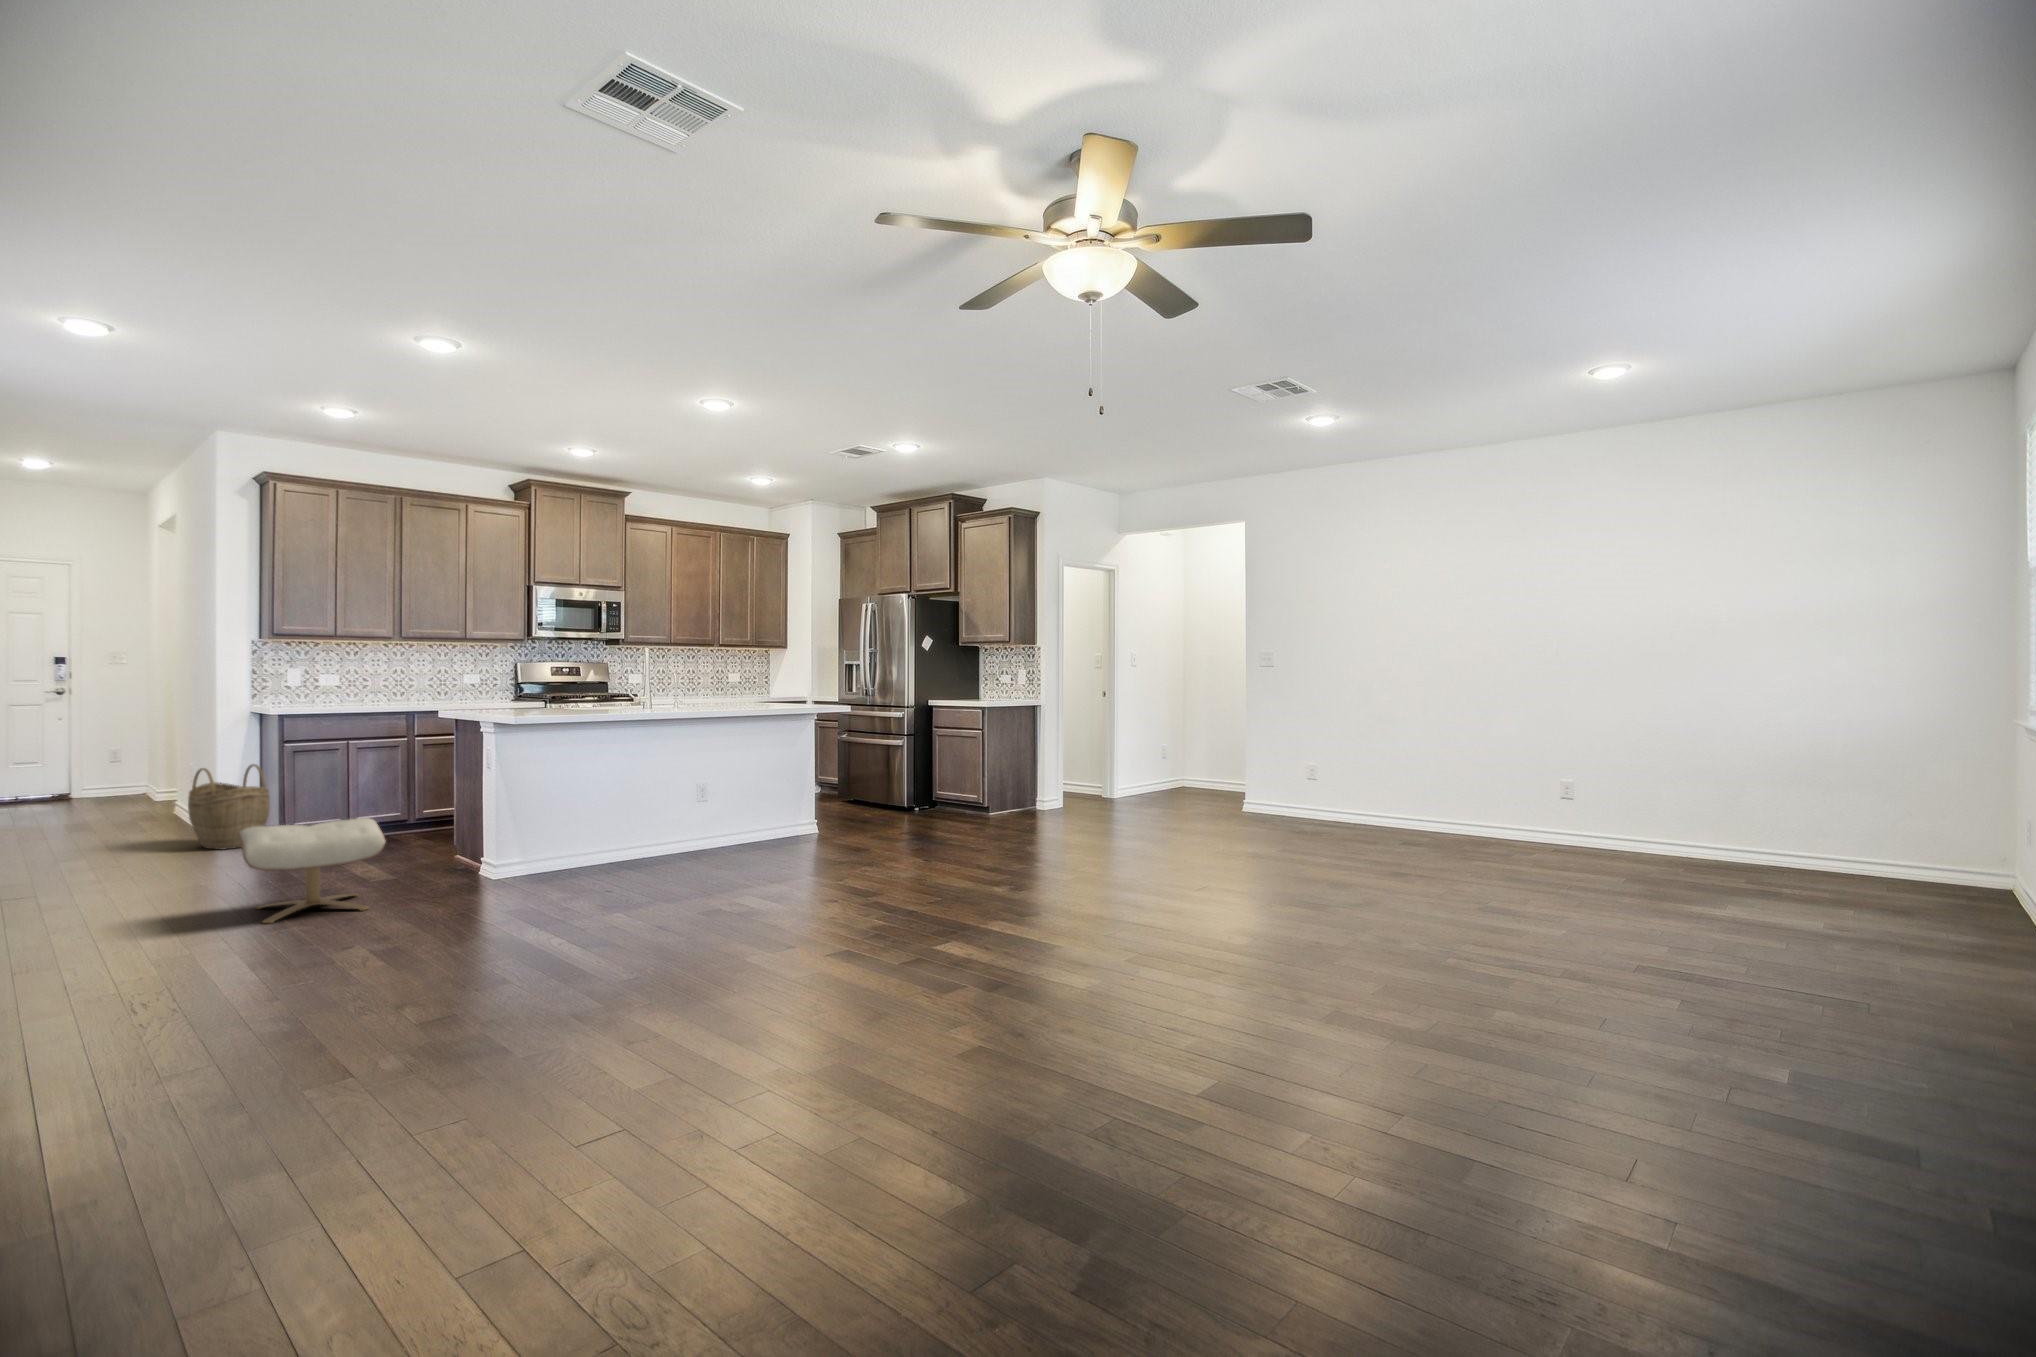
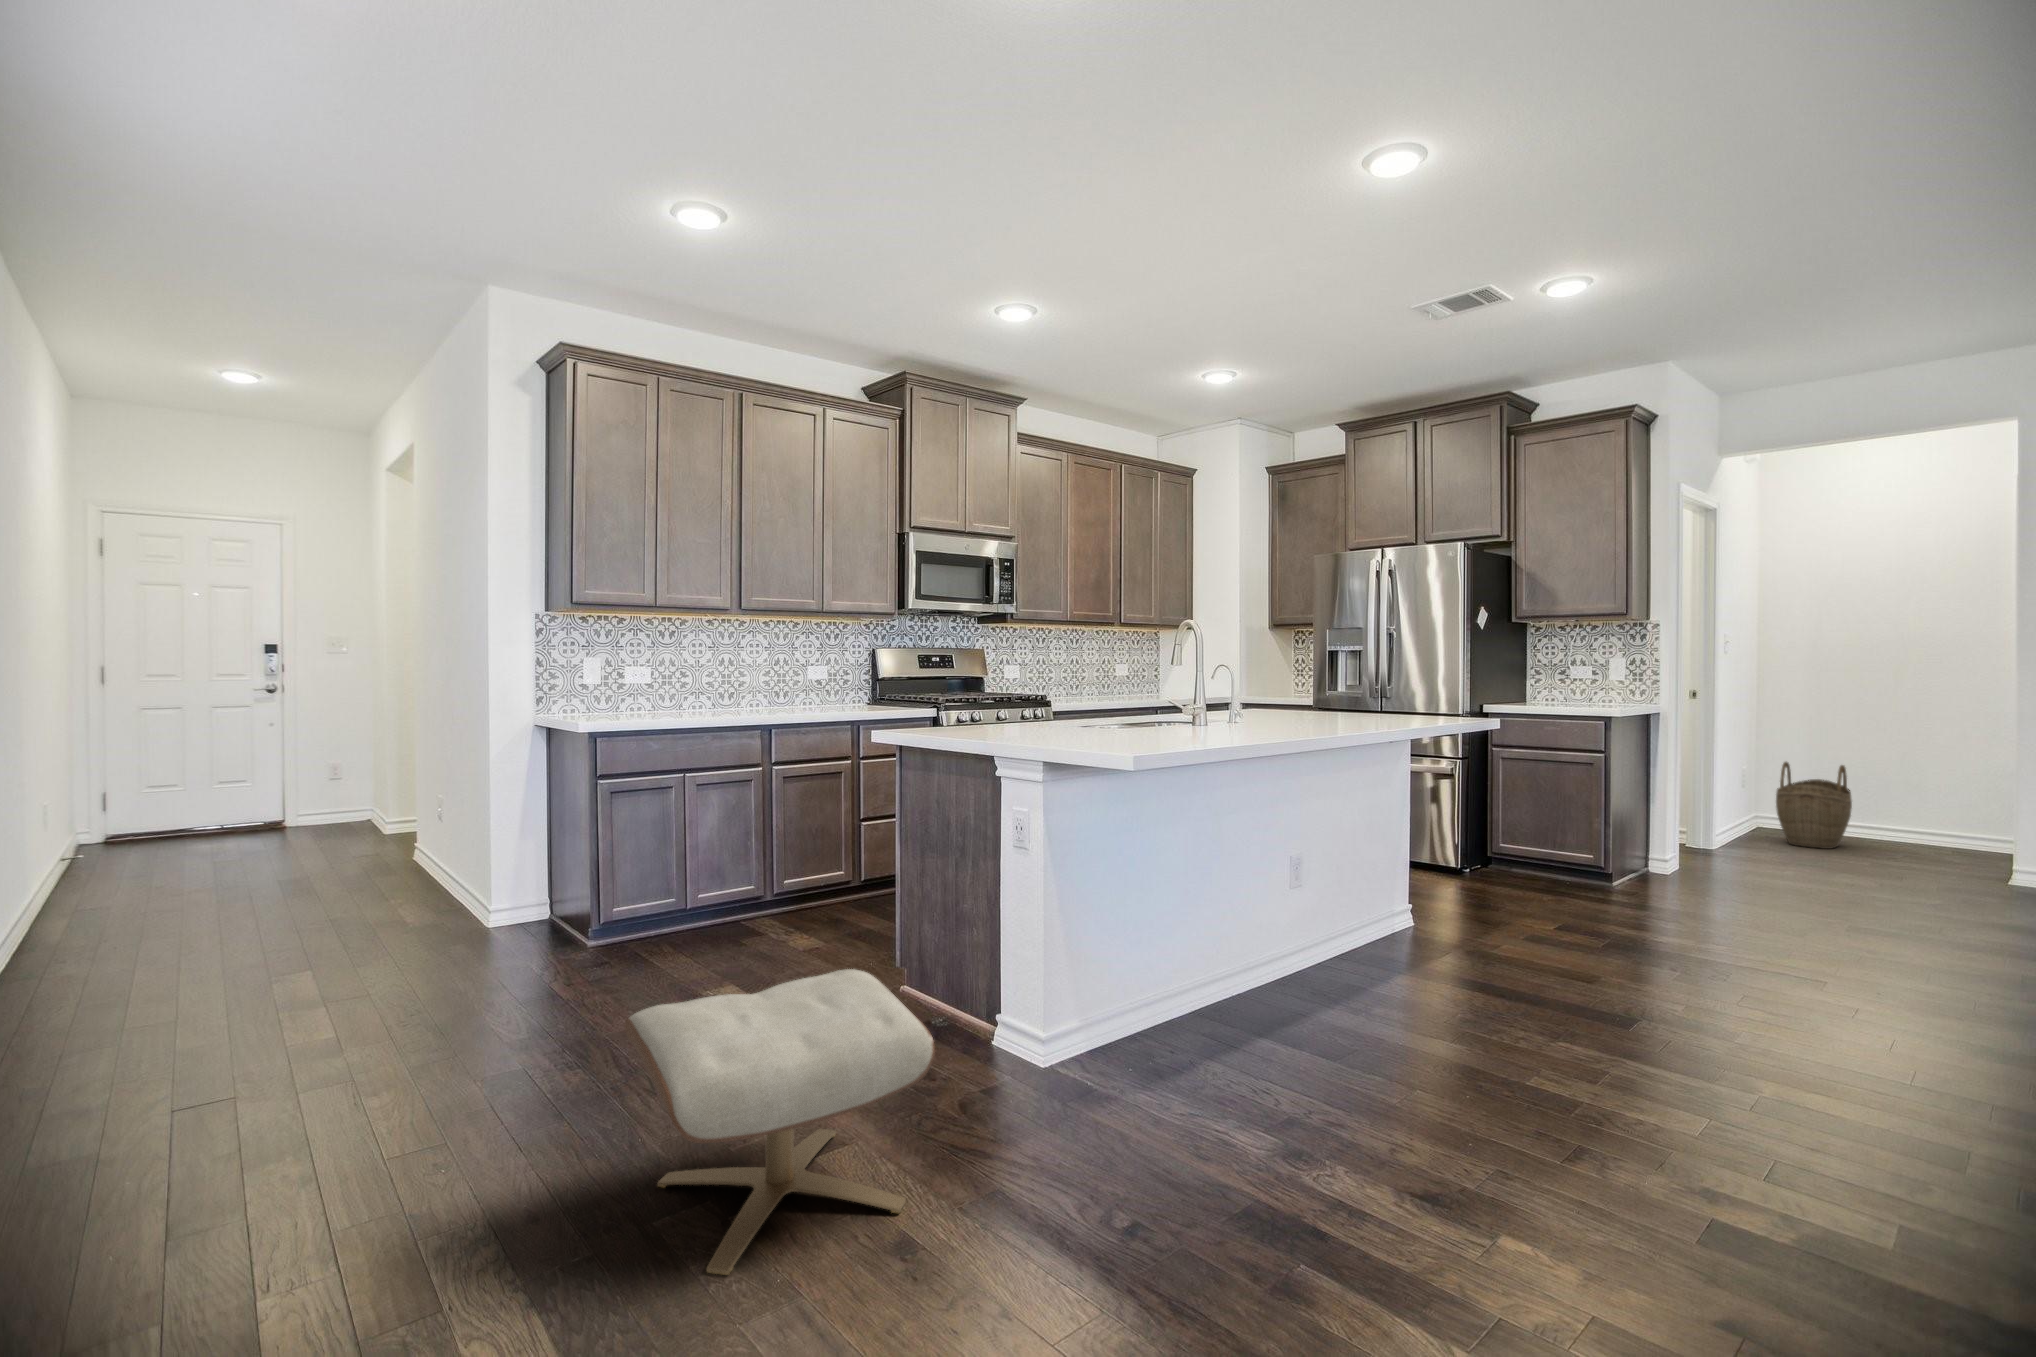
woven basket: present [188,764,270,850] -> present [1776,762,1852,849]

